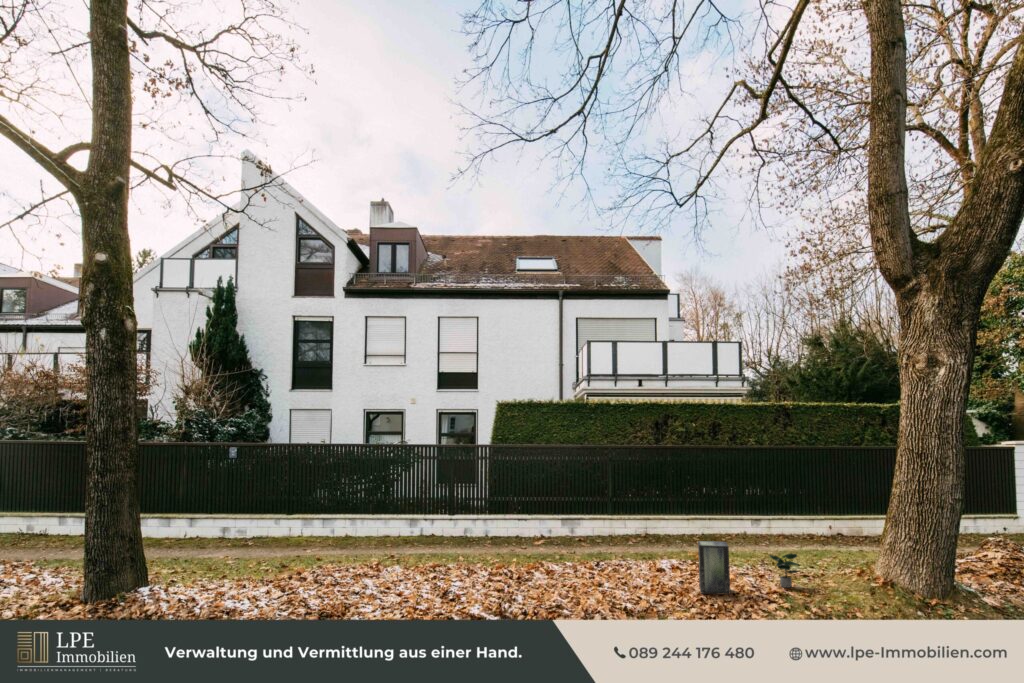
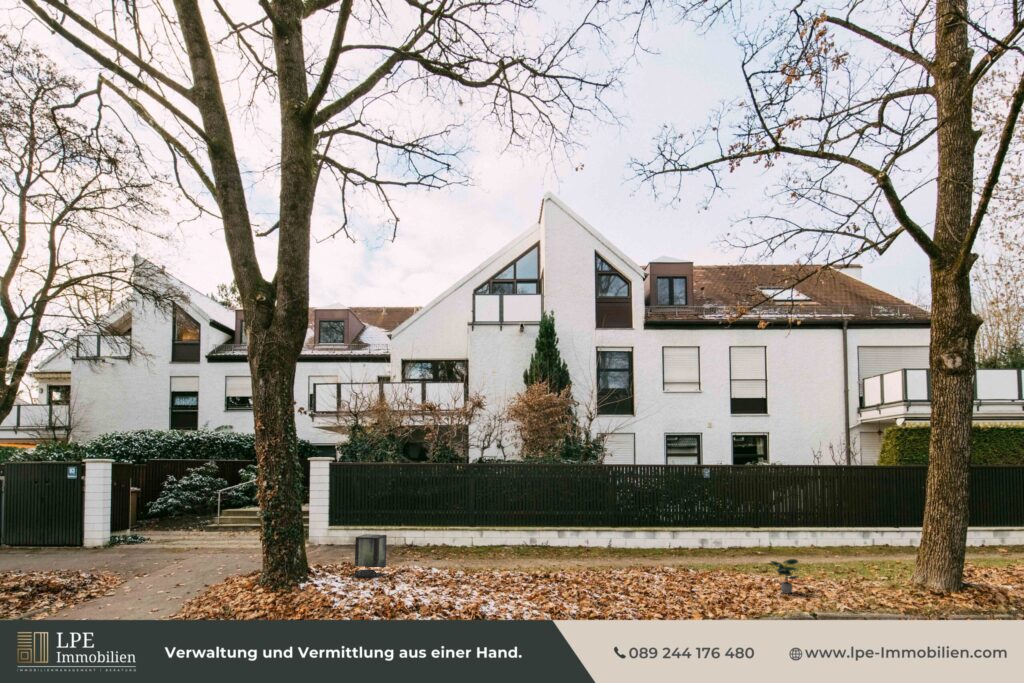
storage box: present [698,541,730,595] -> present [355,534,387,578]

